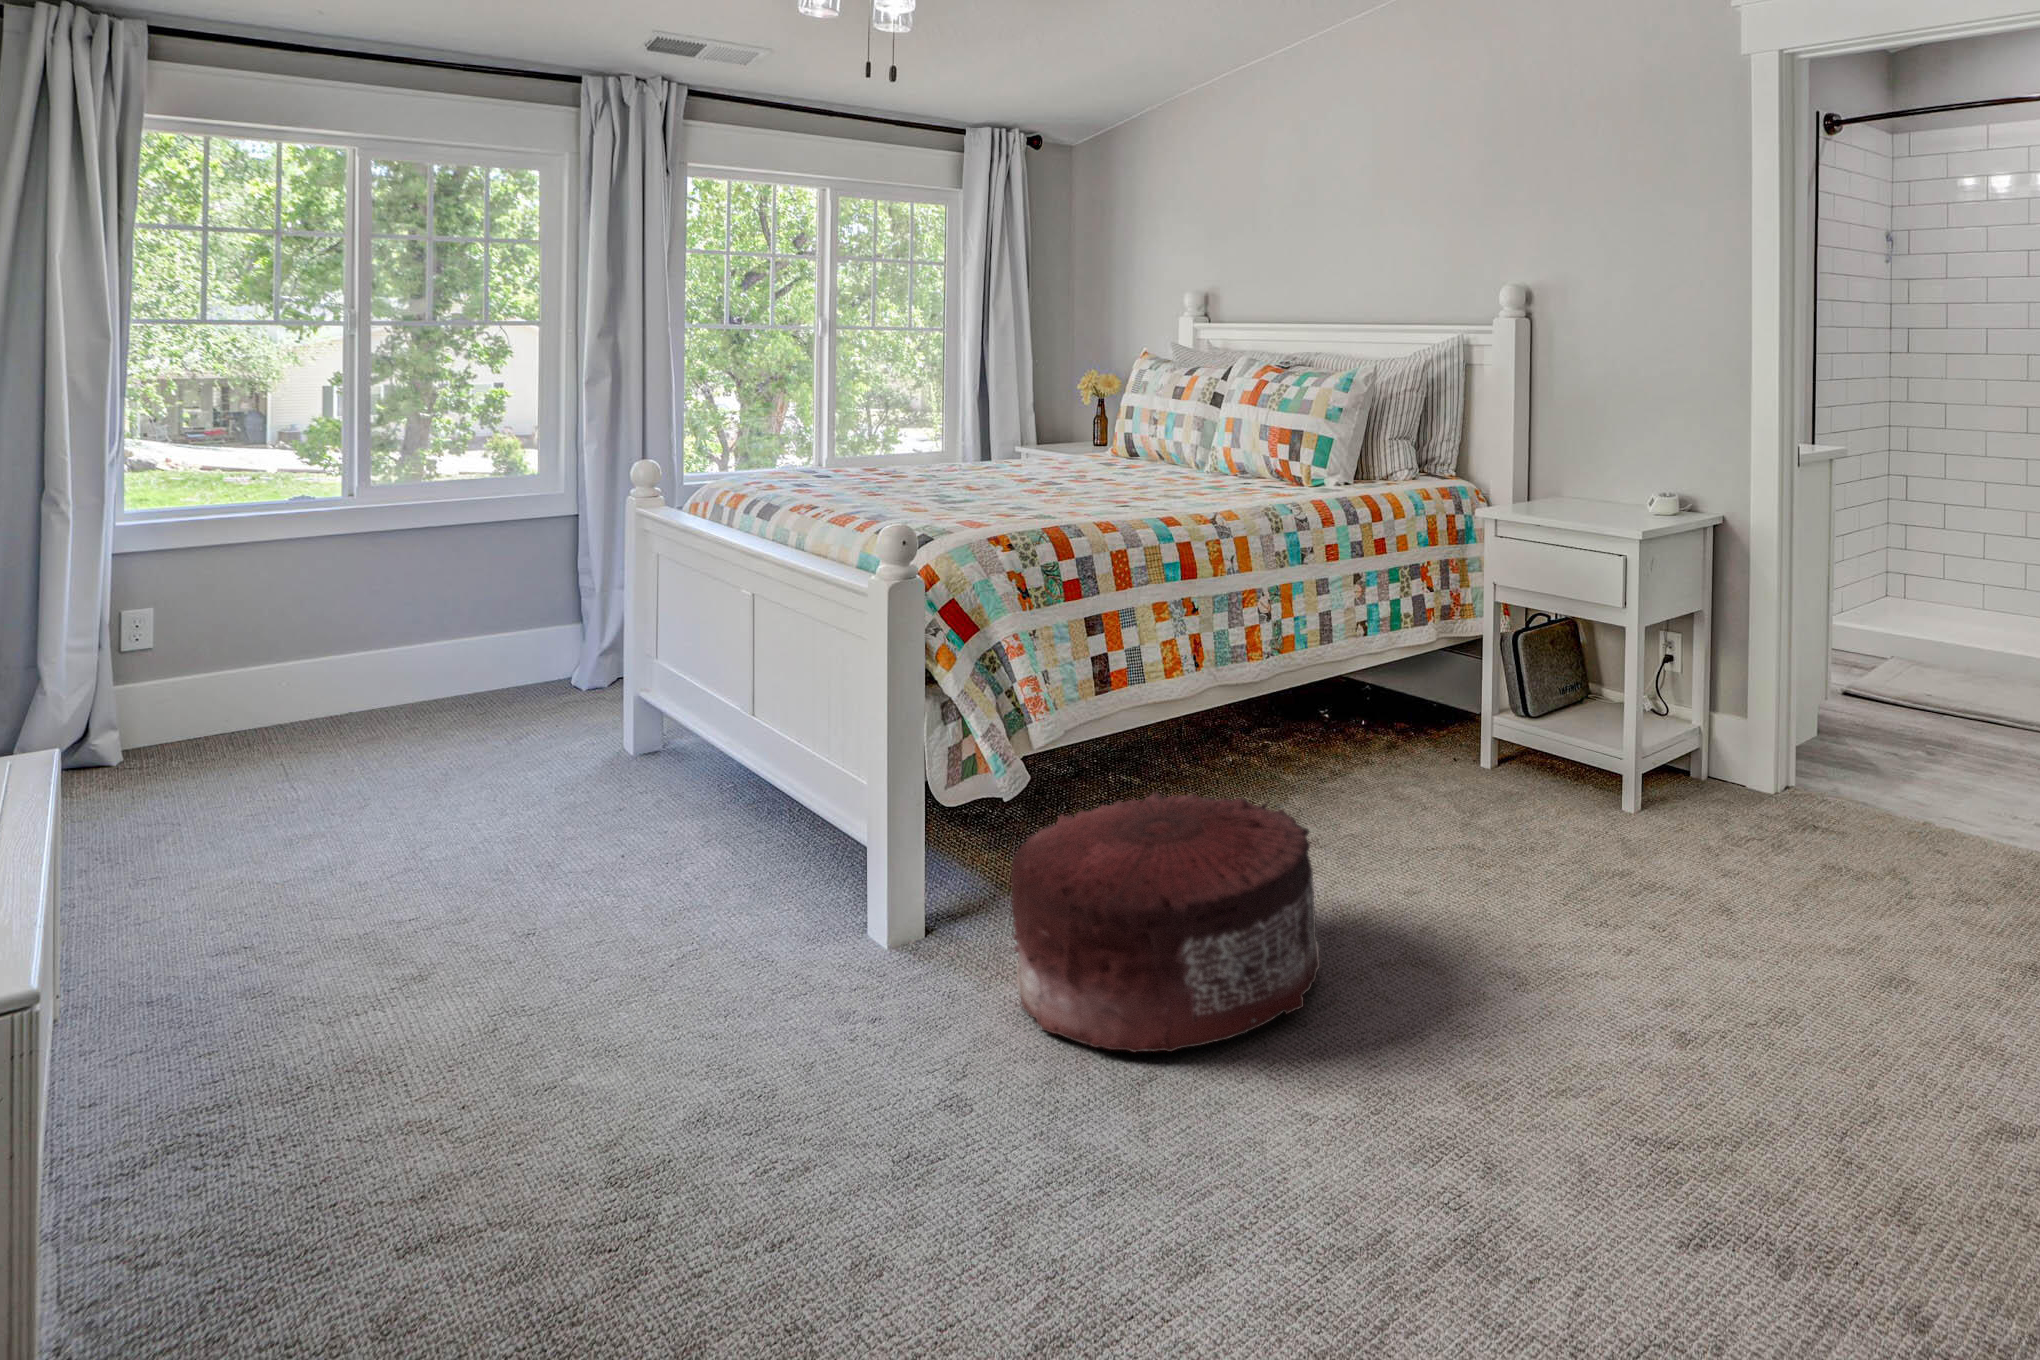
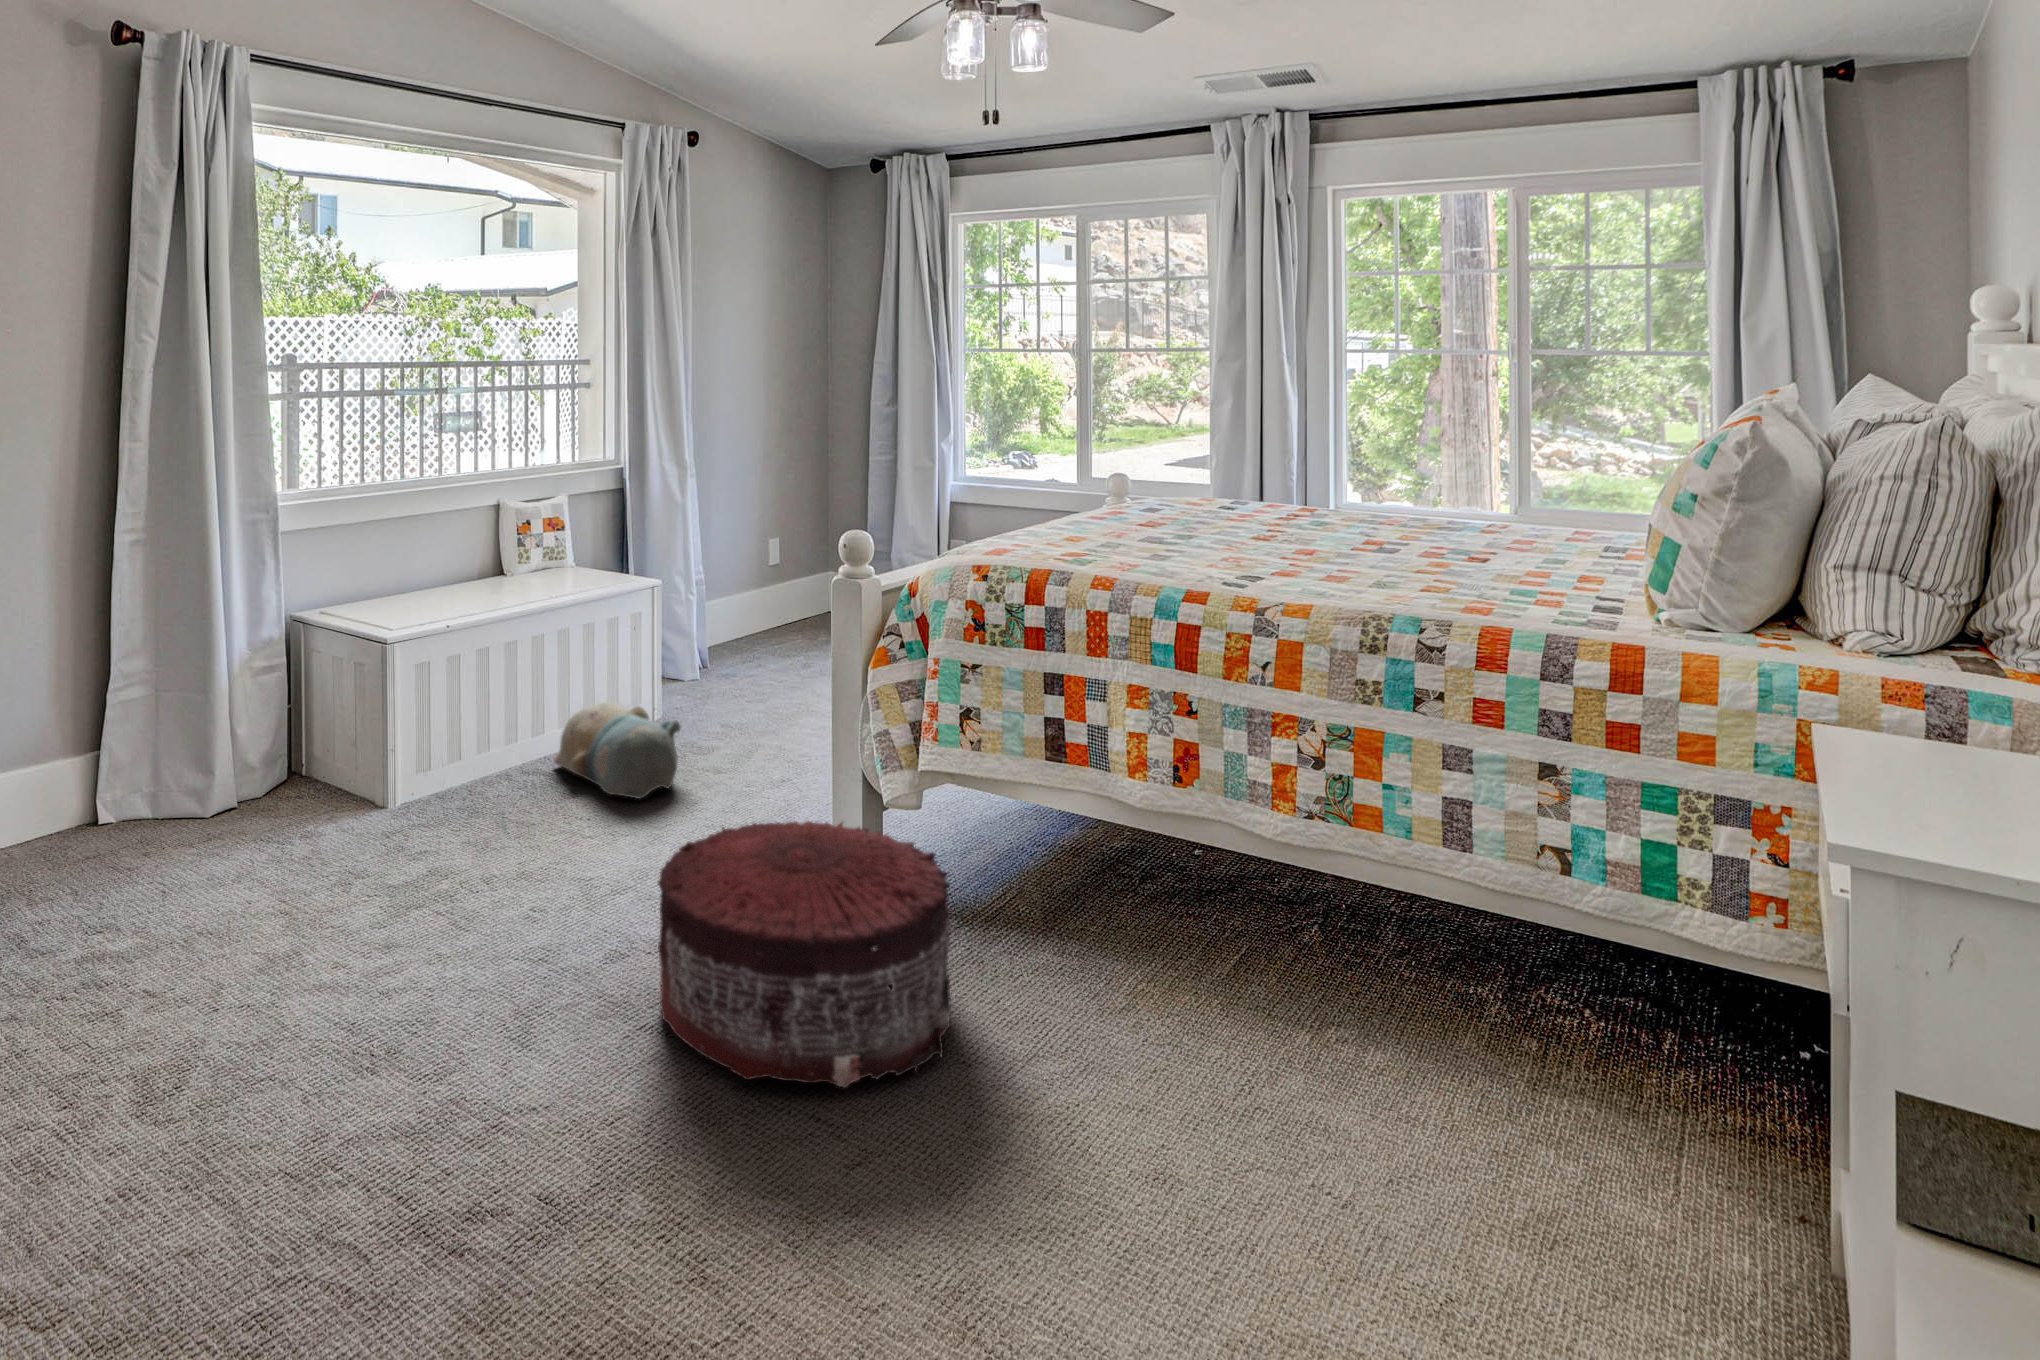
plush toy: none [227,909,556,1115] -> present [554,702,681,799]

